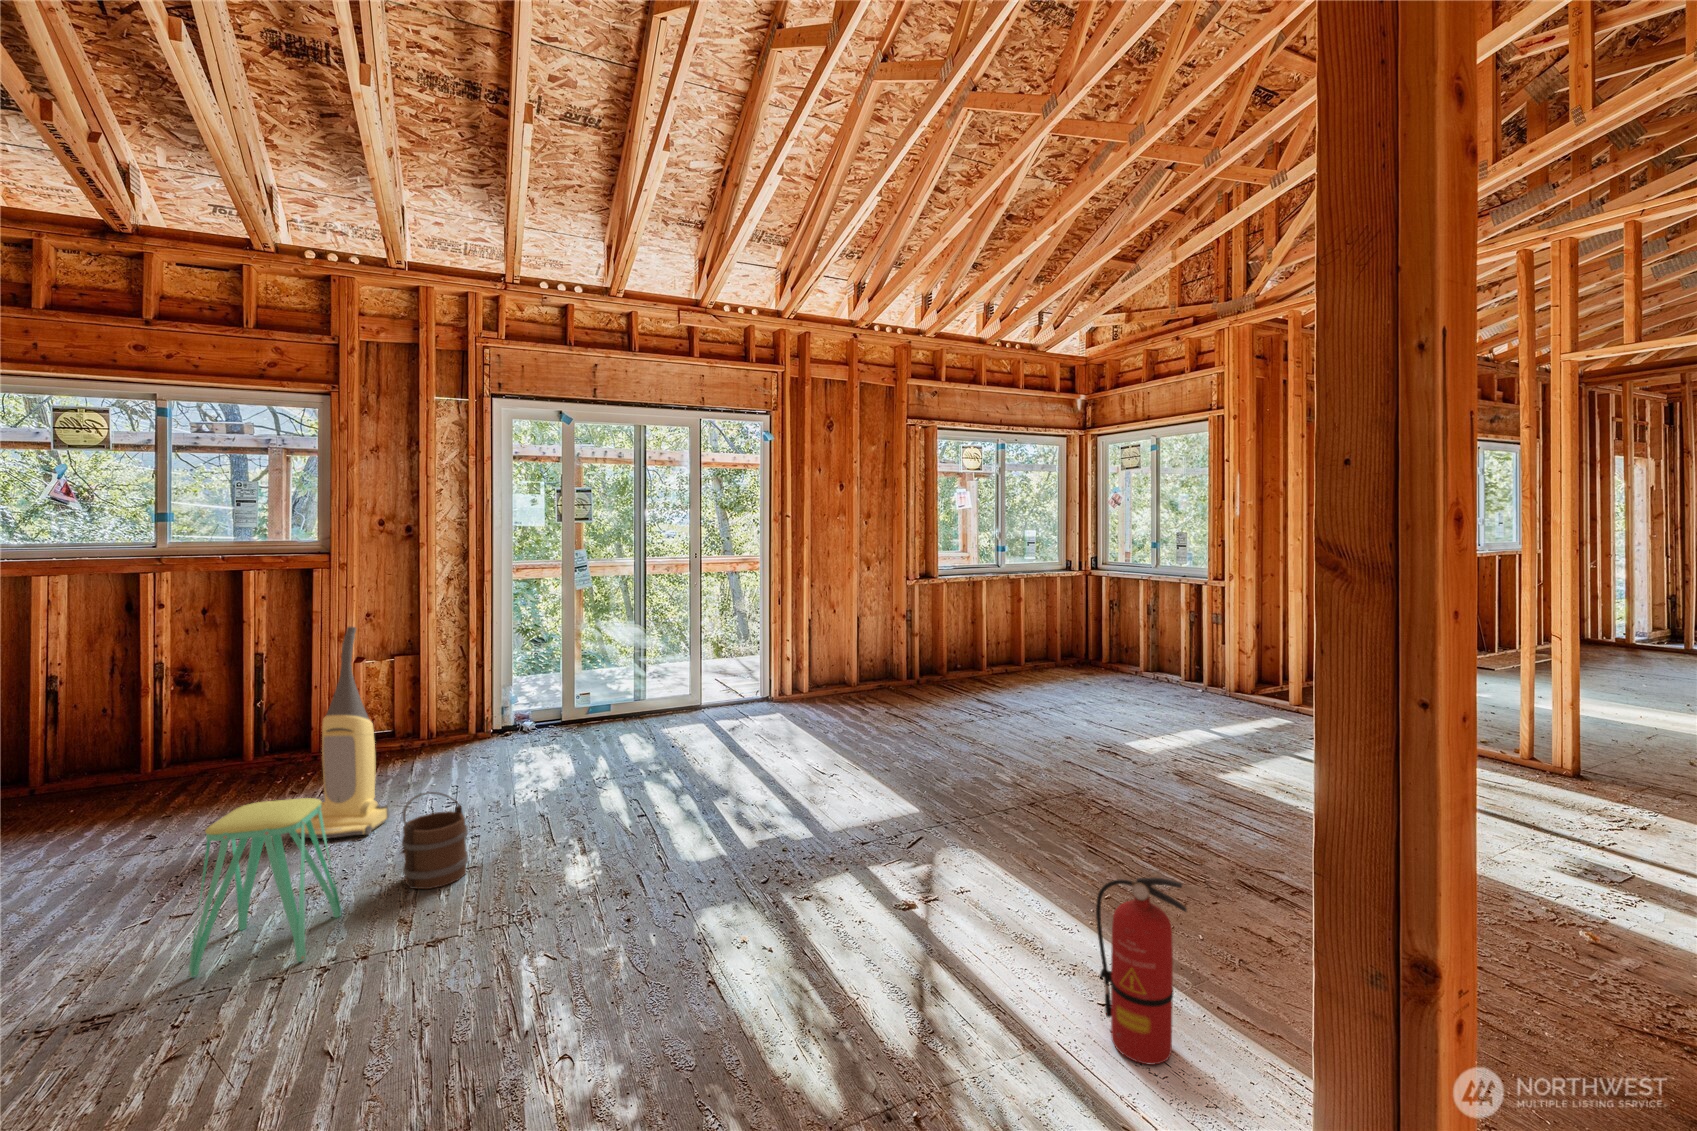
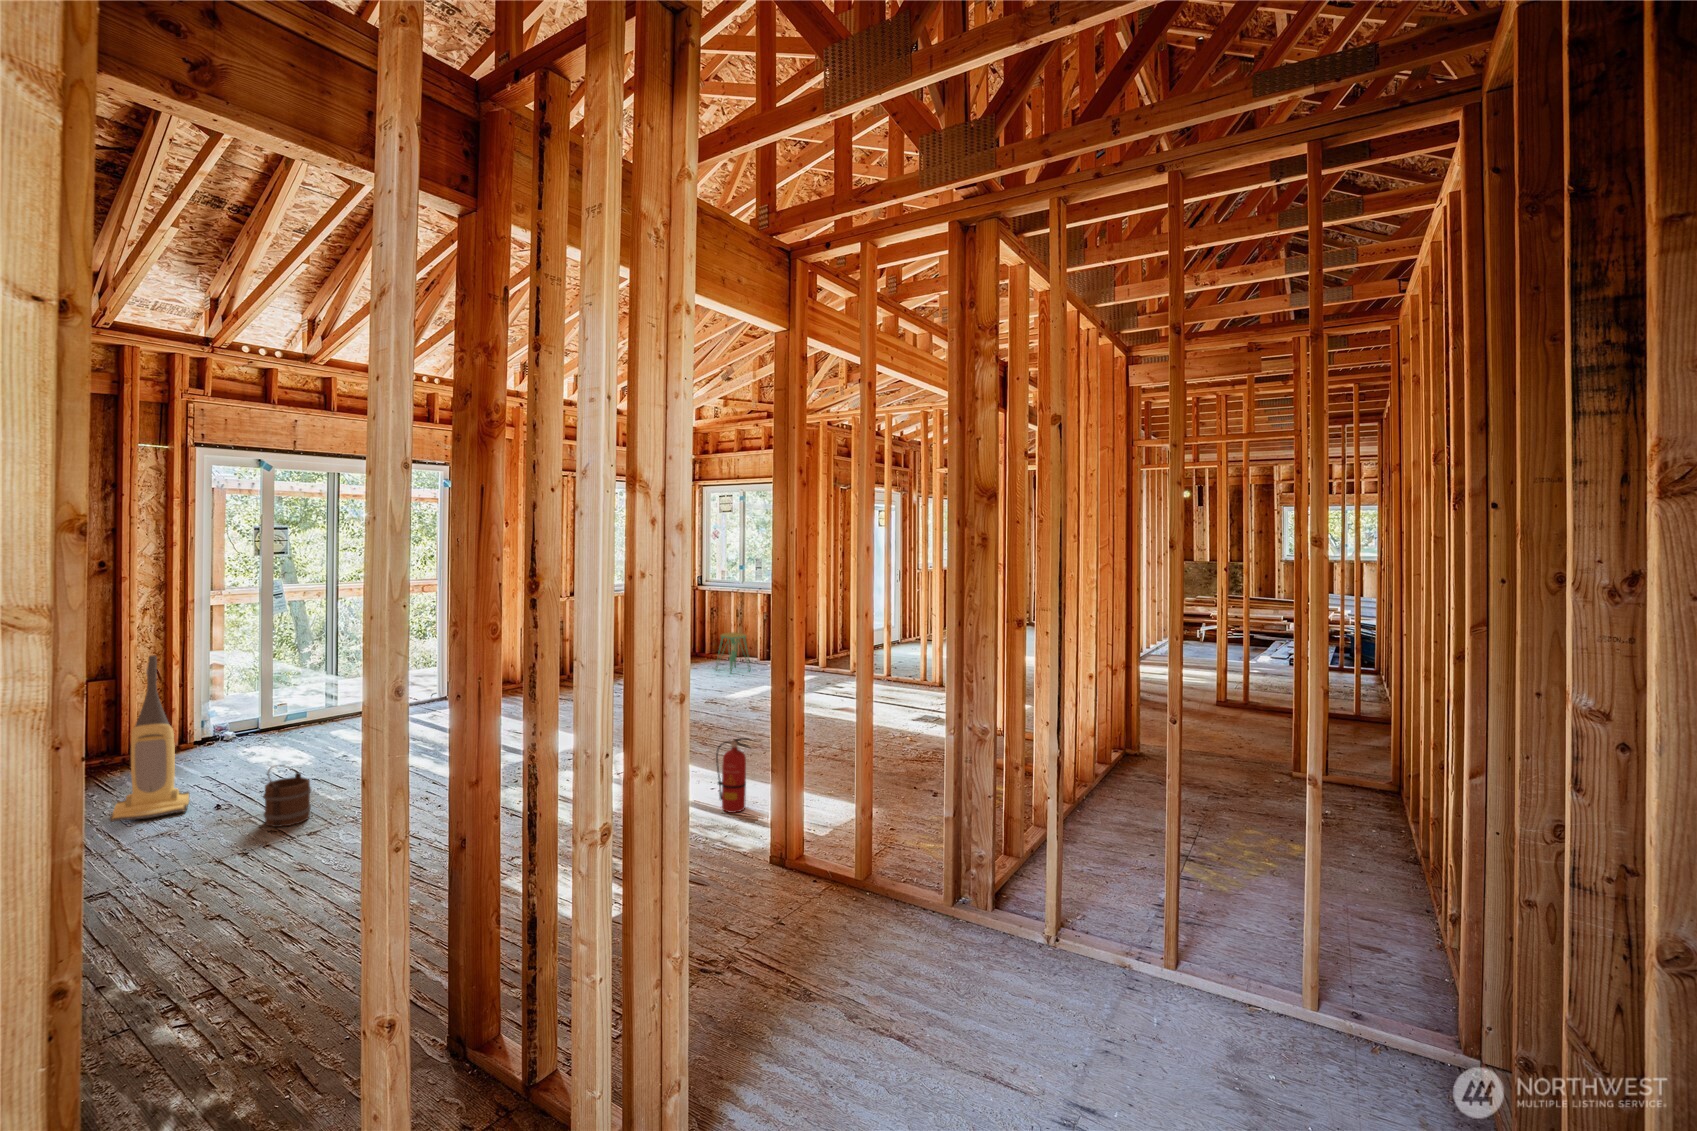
stool: present [189,798,341,977] -> present [716,632,750,673]

